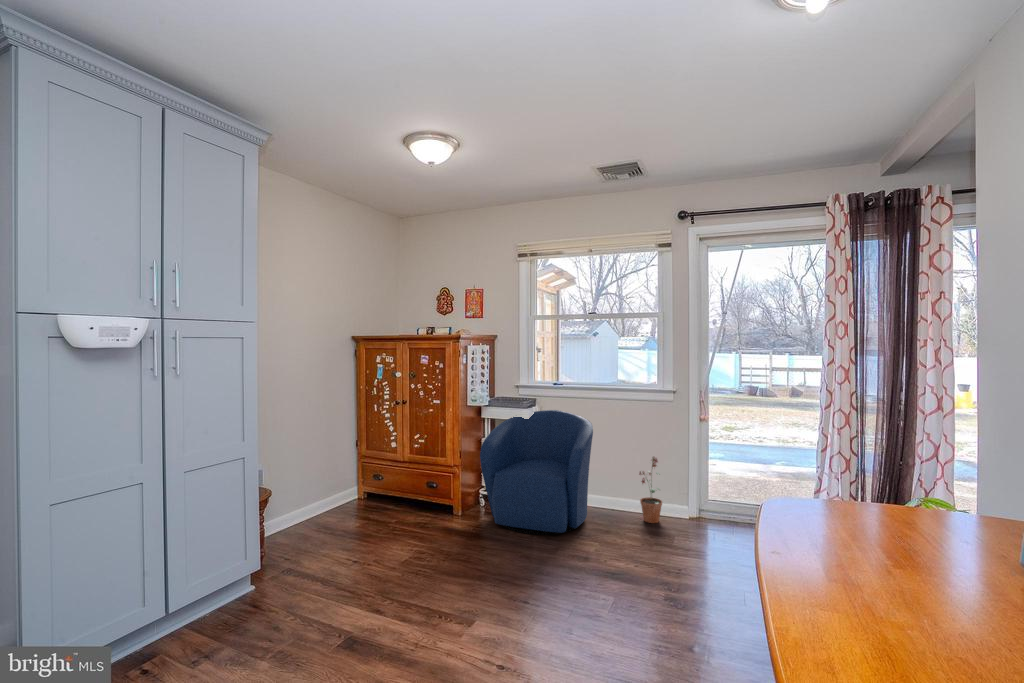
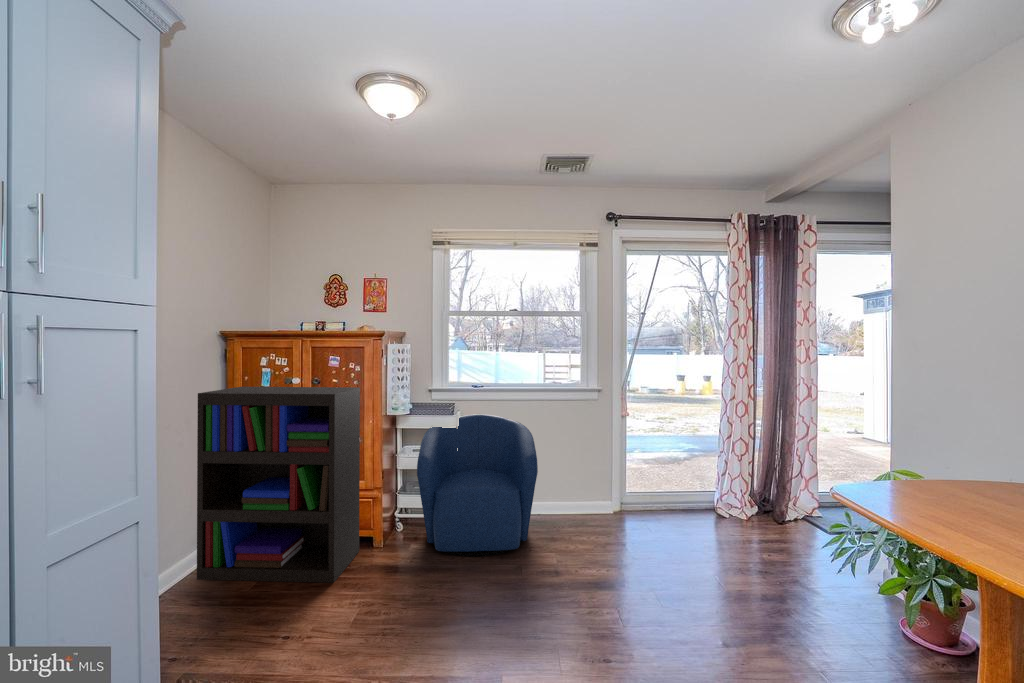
bookshelf: none [329,378,441,532] -> present [197,387,360,583]
potted plant: present [639,457,662,523] -> none [566,454,594,522]

